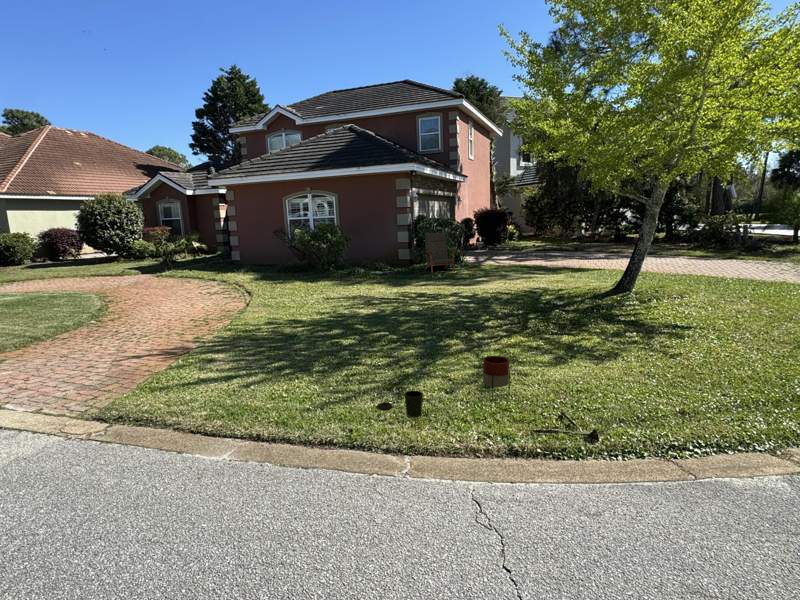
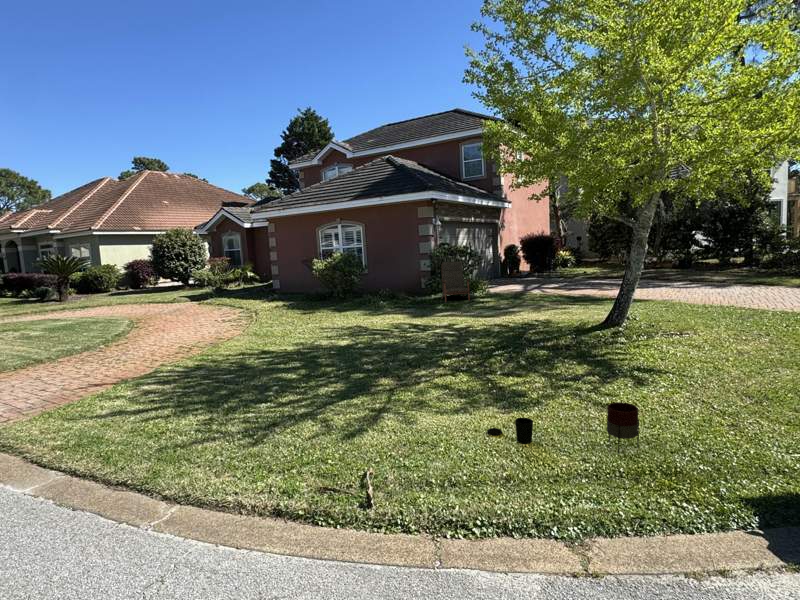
planter: present [483,356,510,400] -> present [607,402,639,454]
trash can: present [377,390,423,417] -> present [487,418,533,444]

